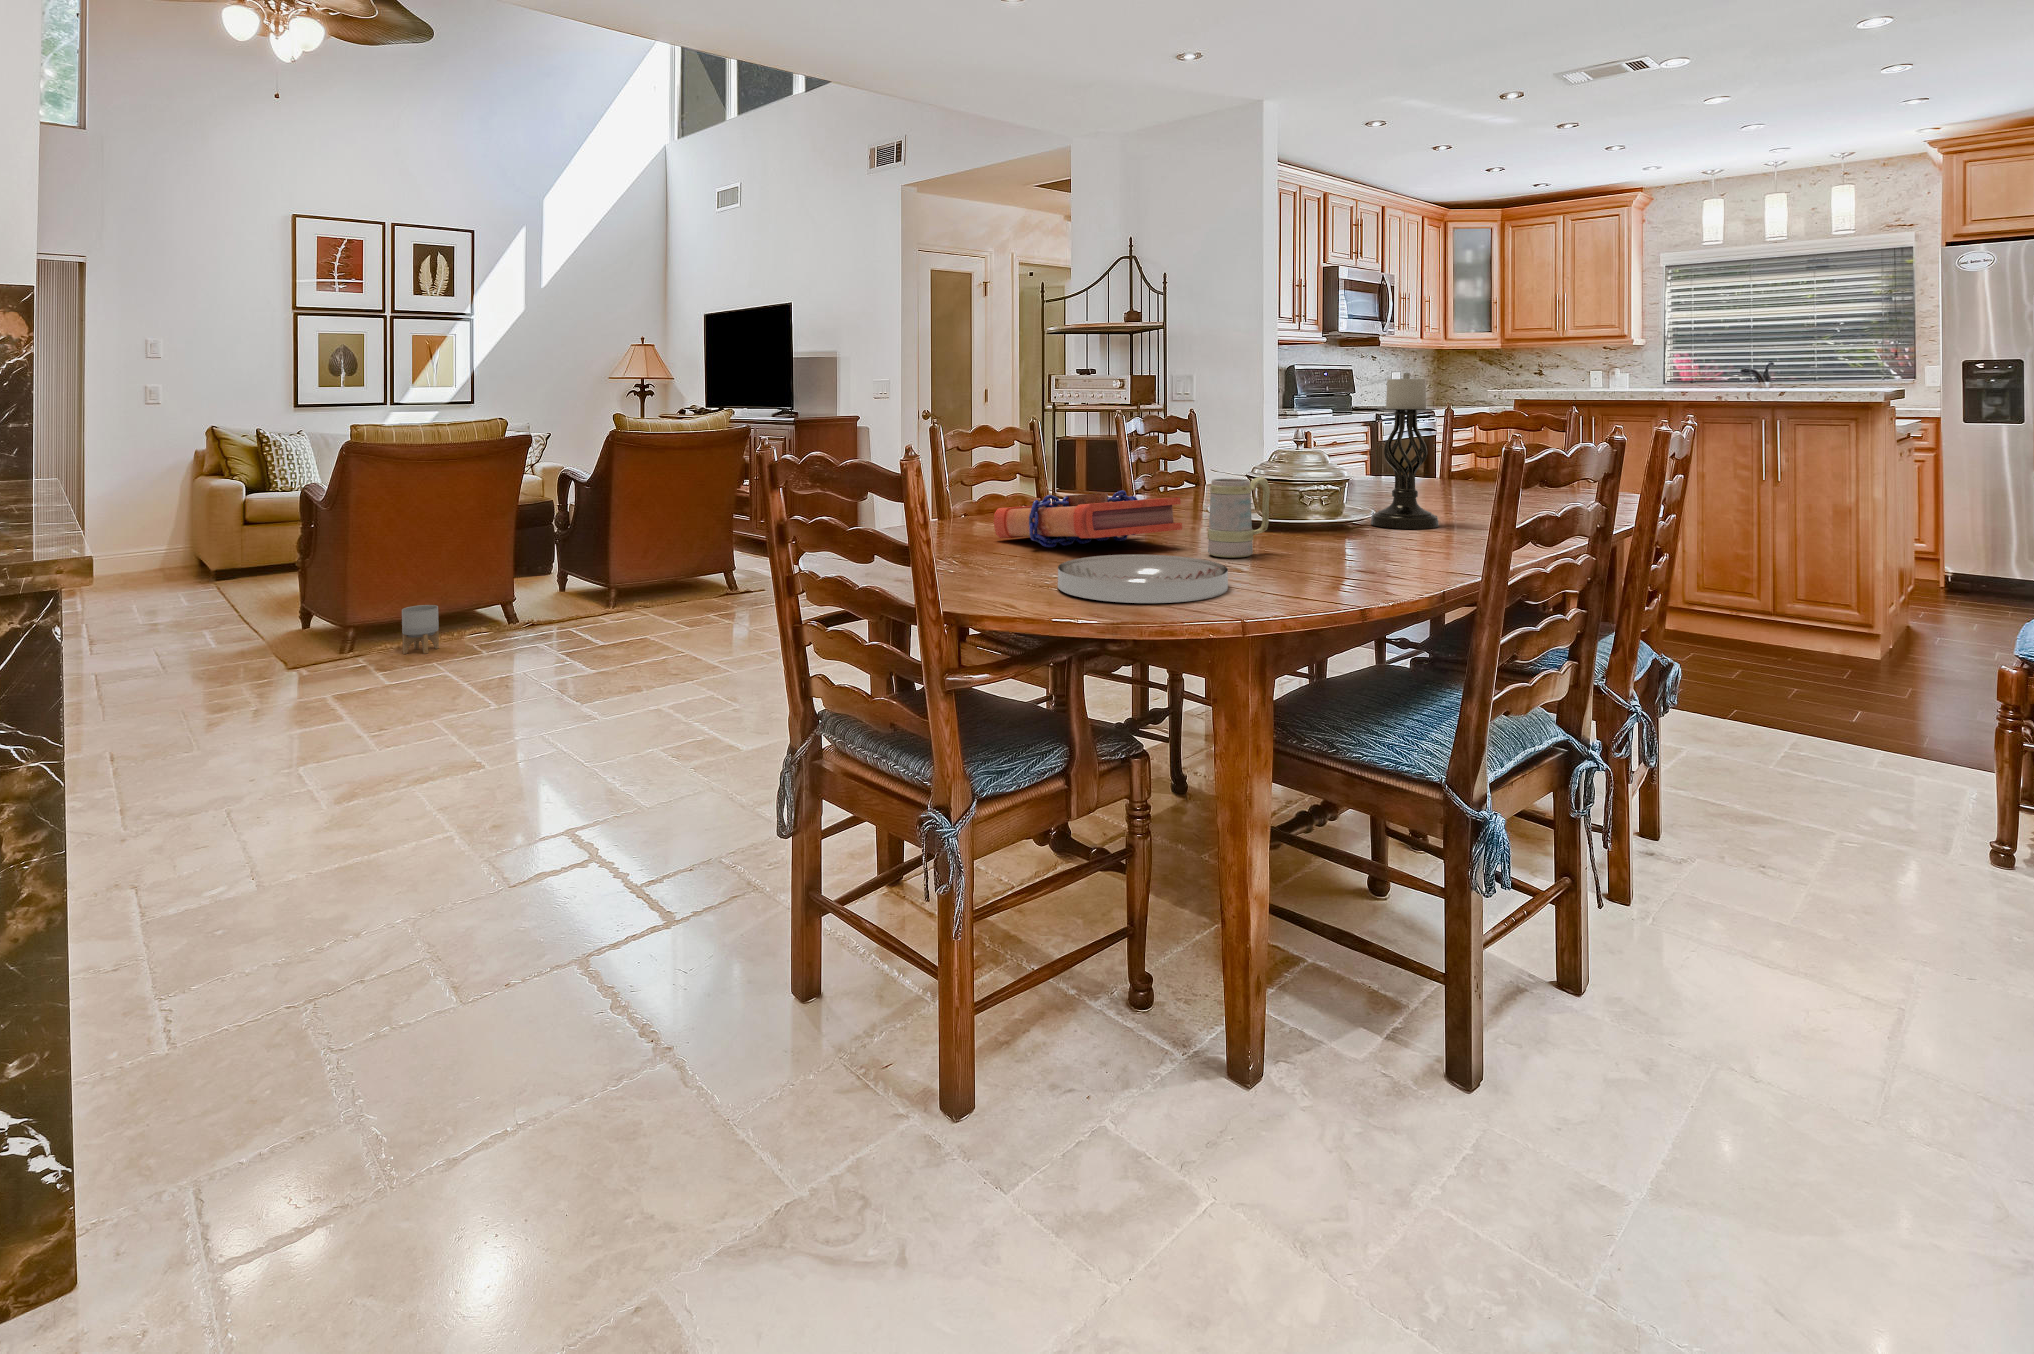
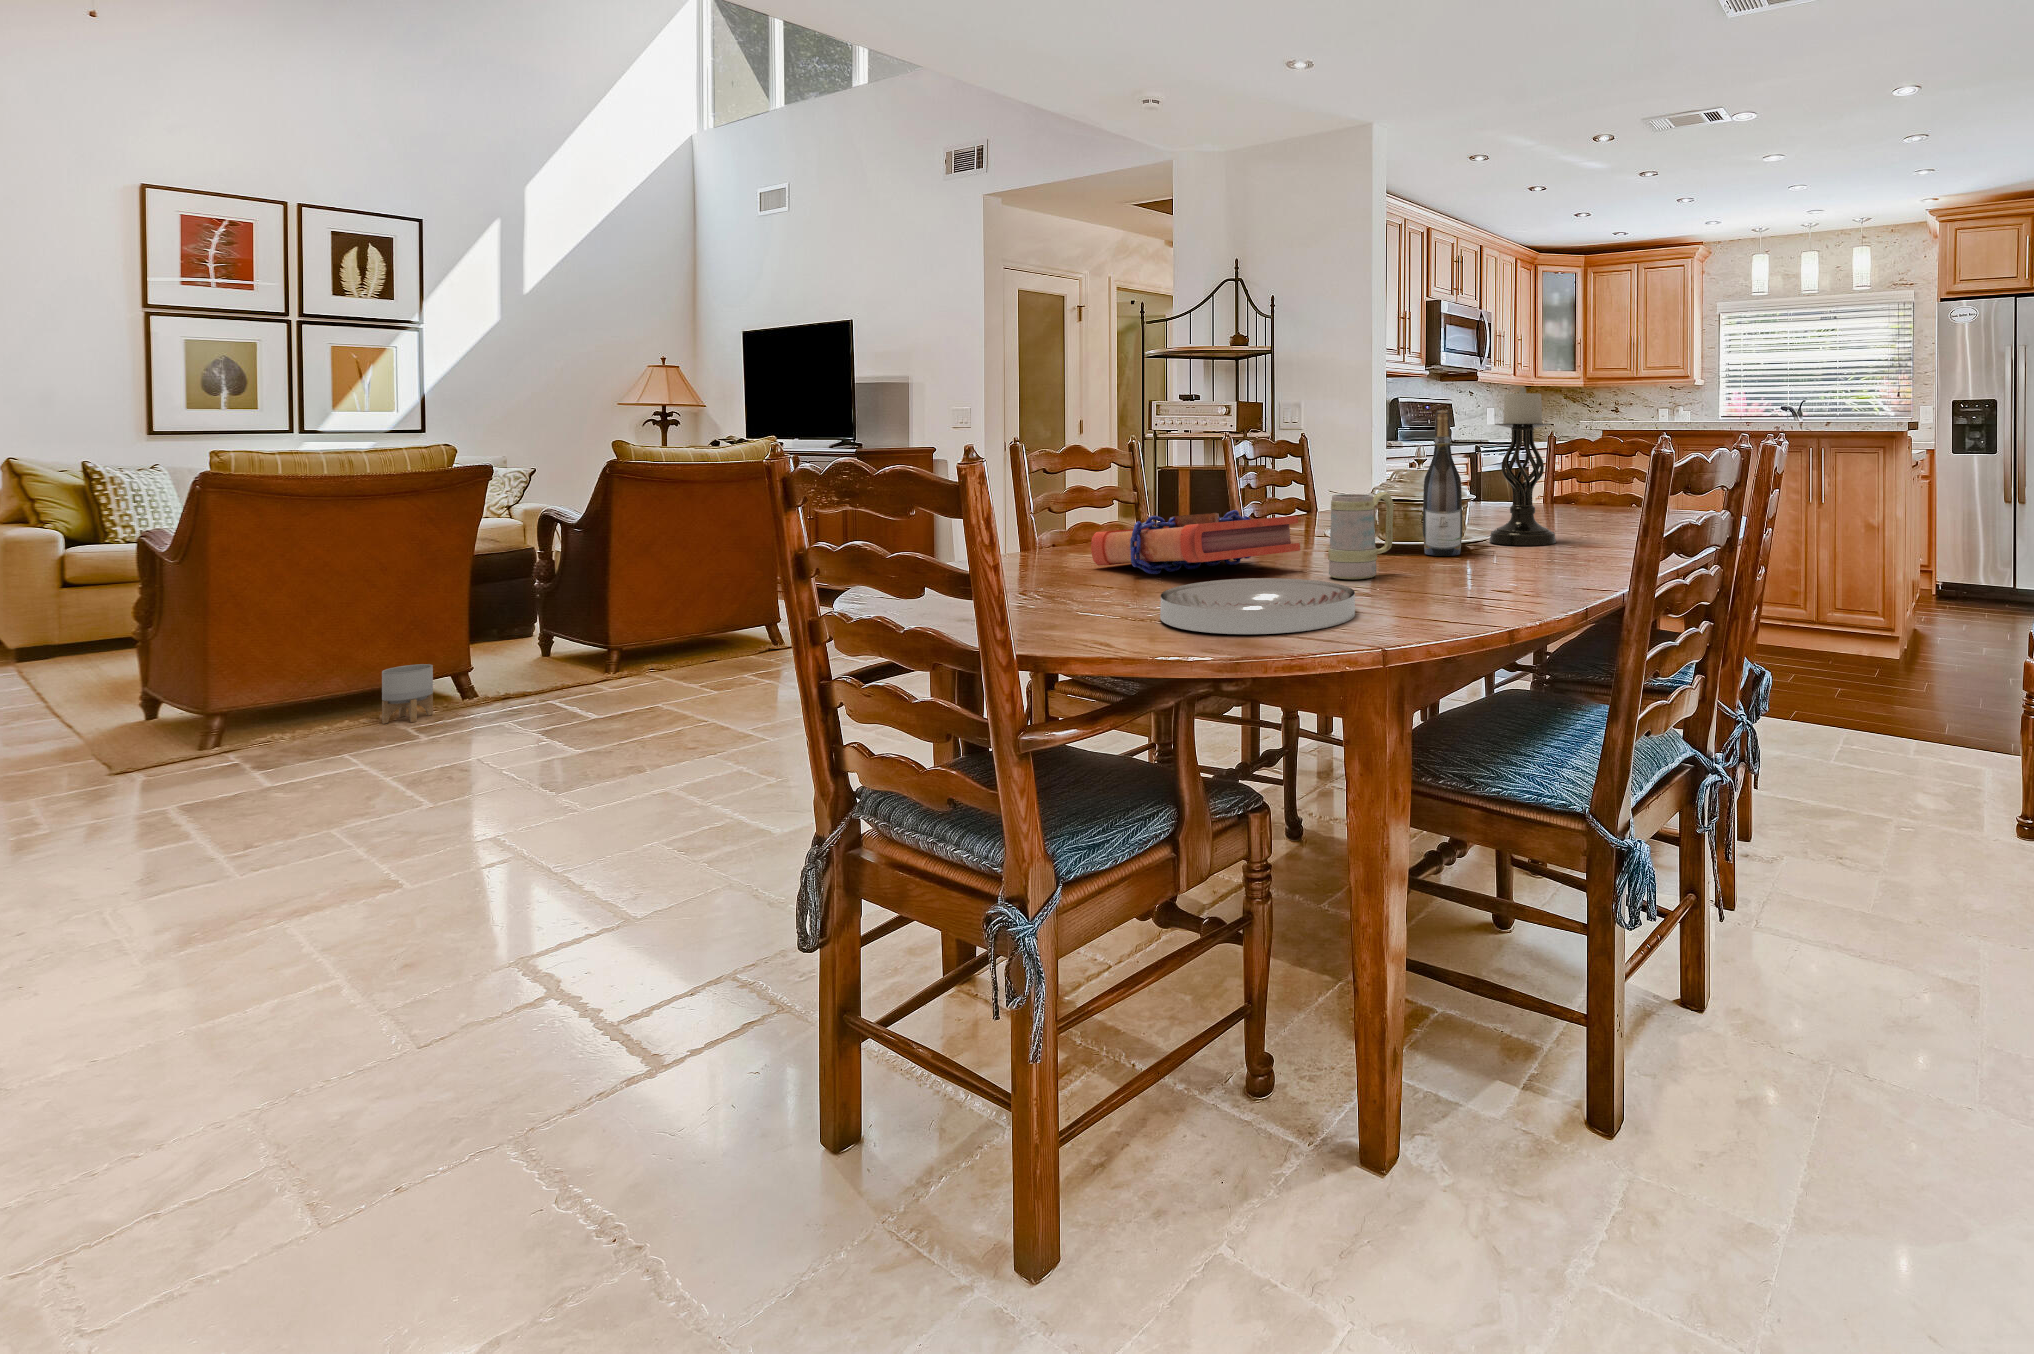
wine bottle: none [1302,397,1341,537] -> present [1423,410,1462,556]

